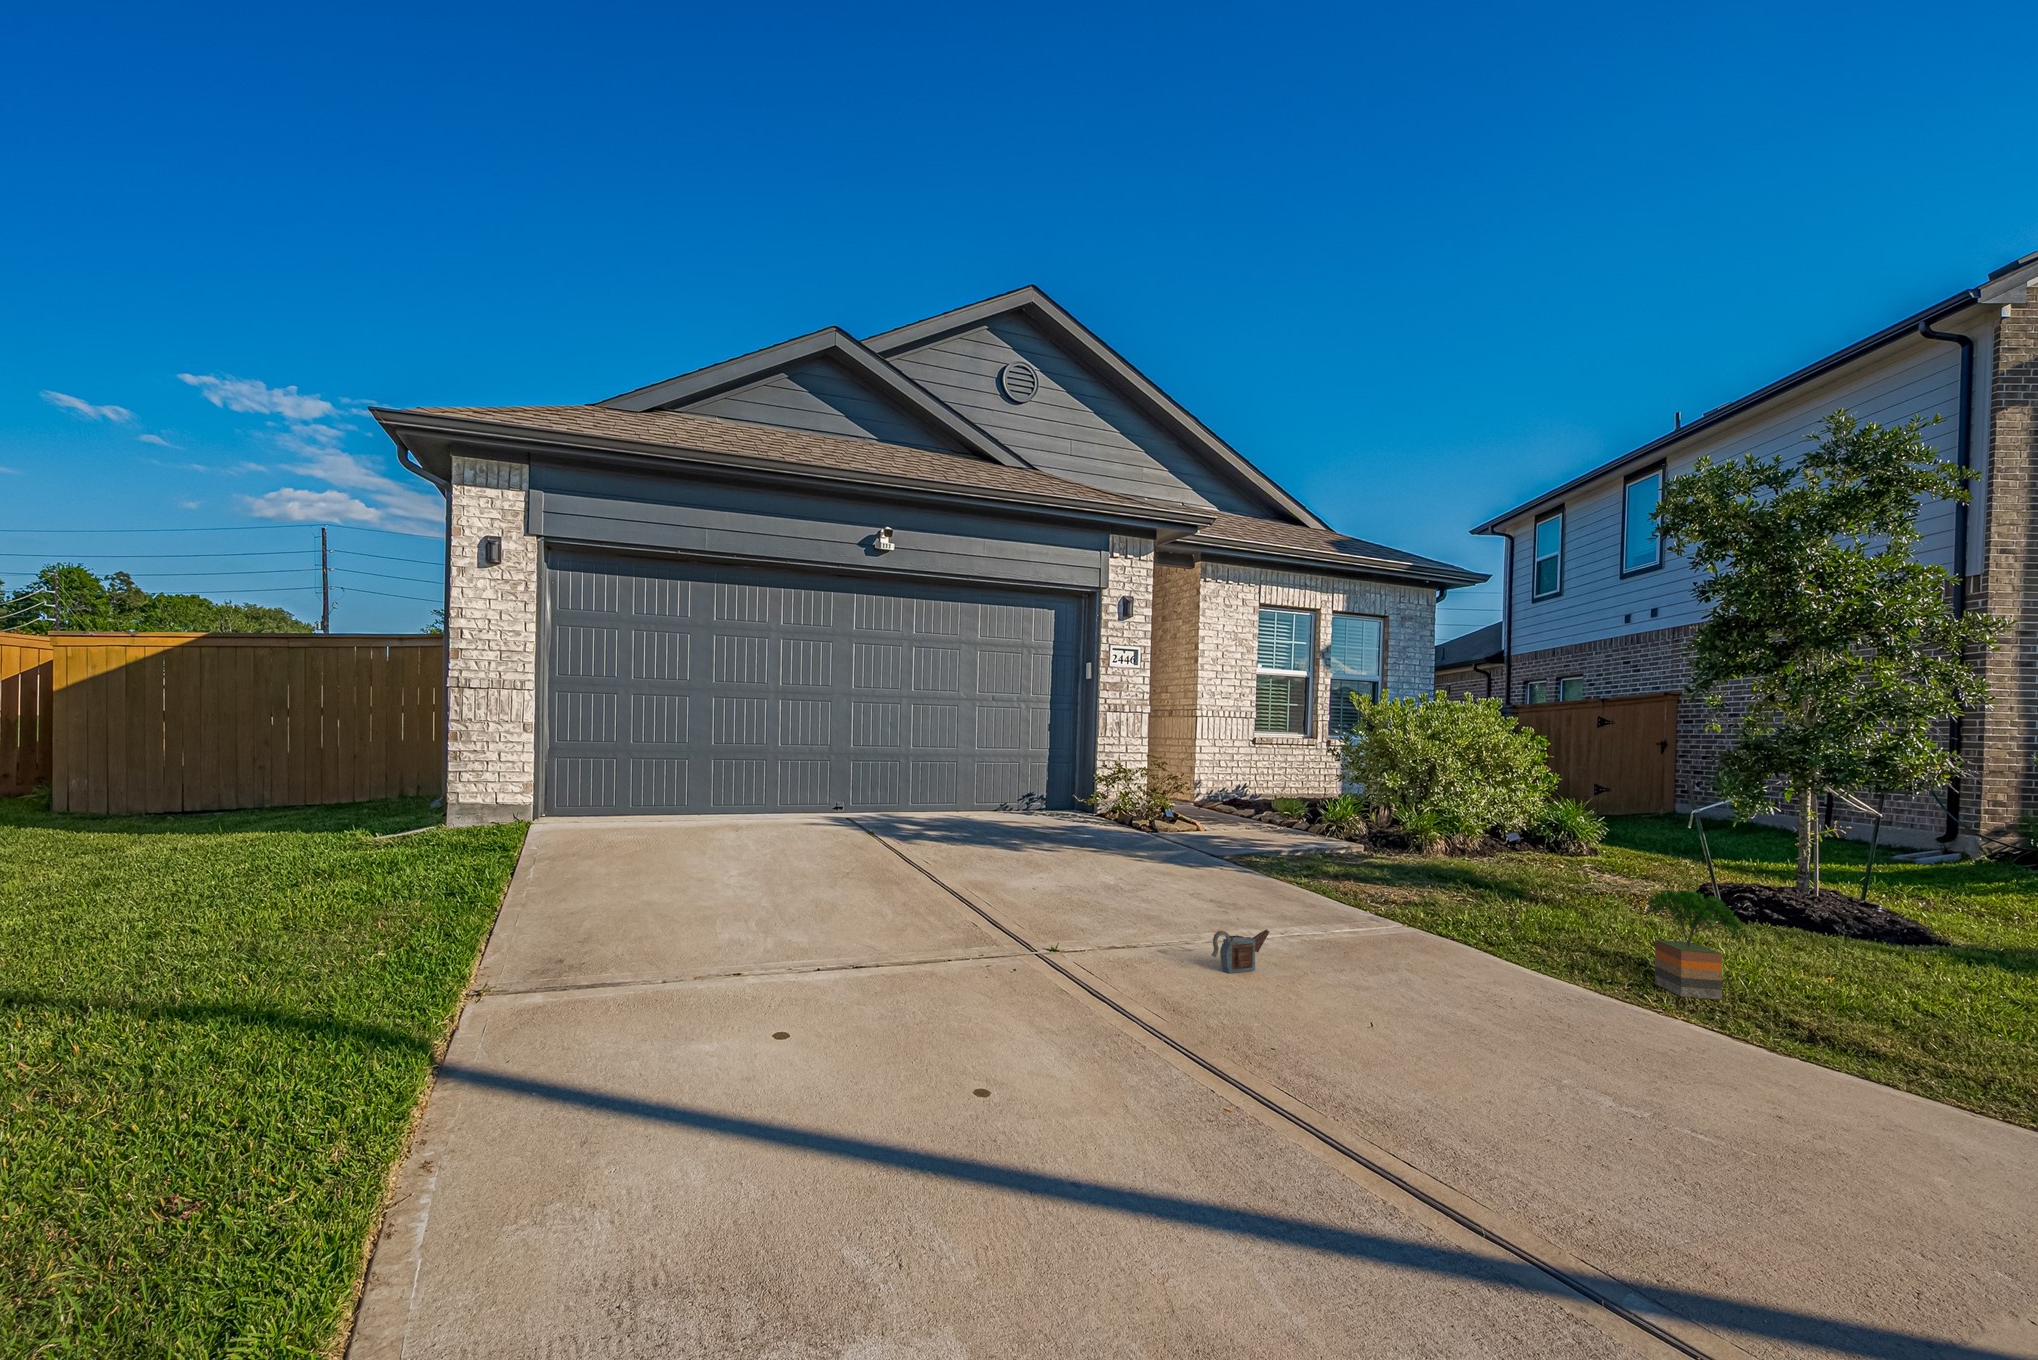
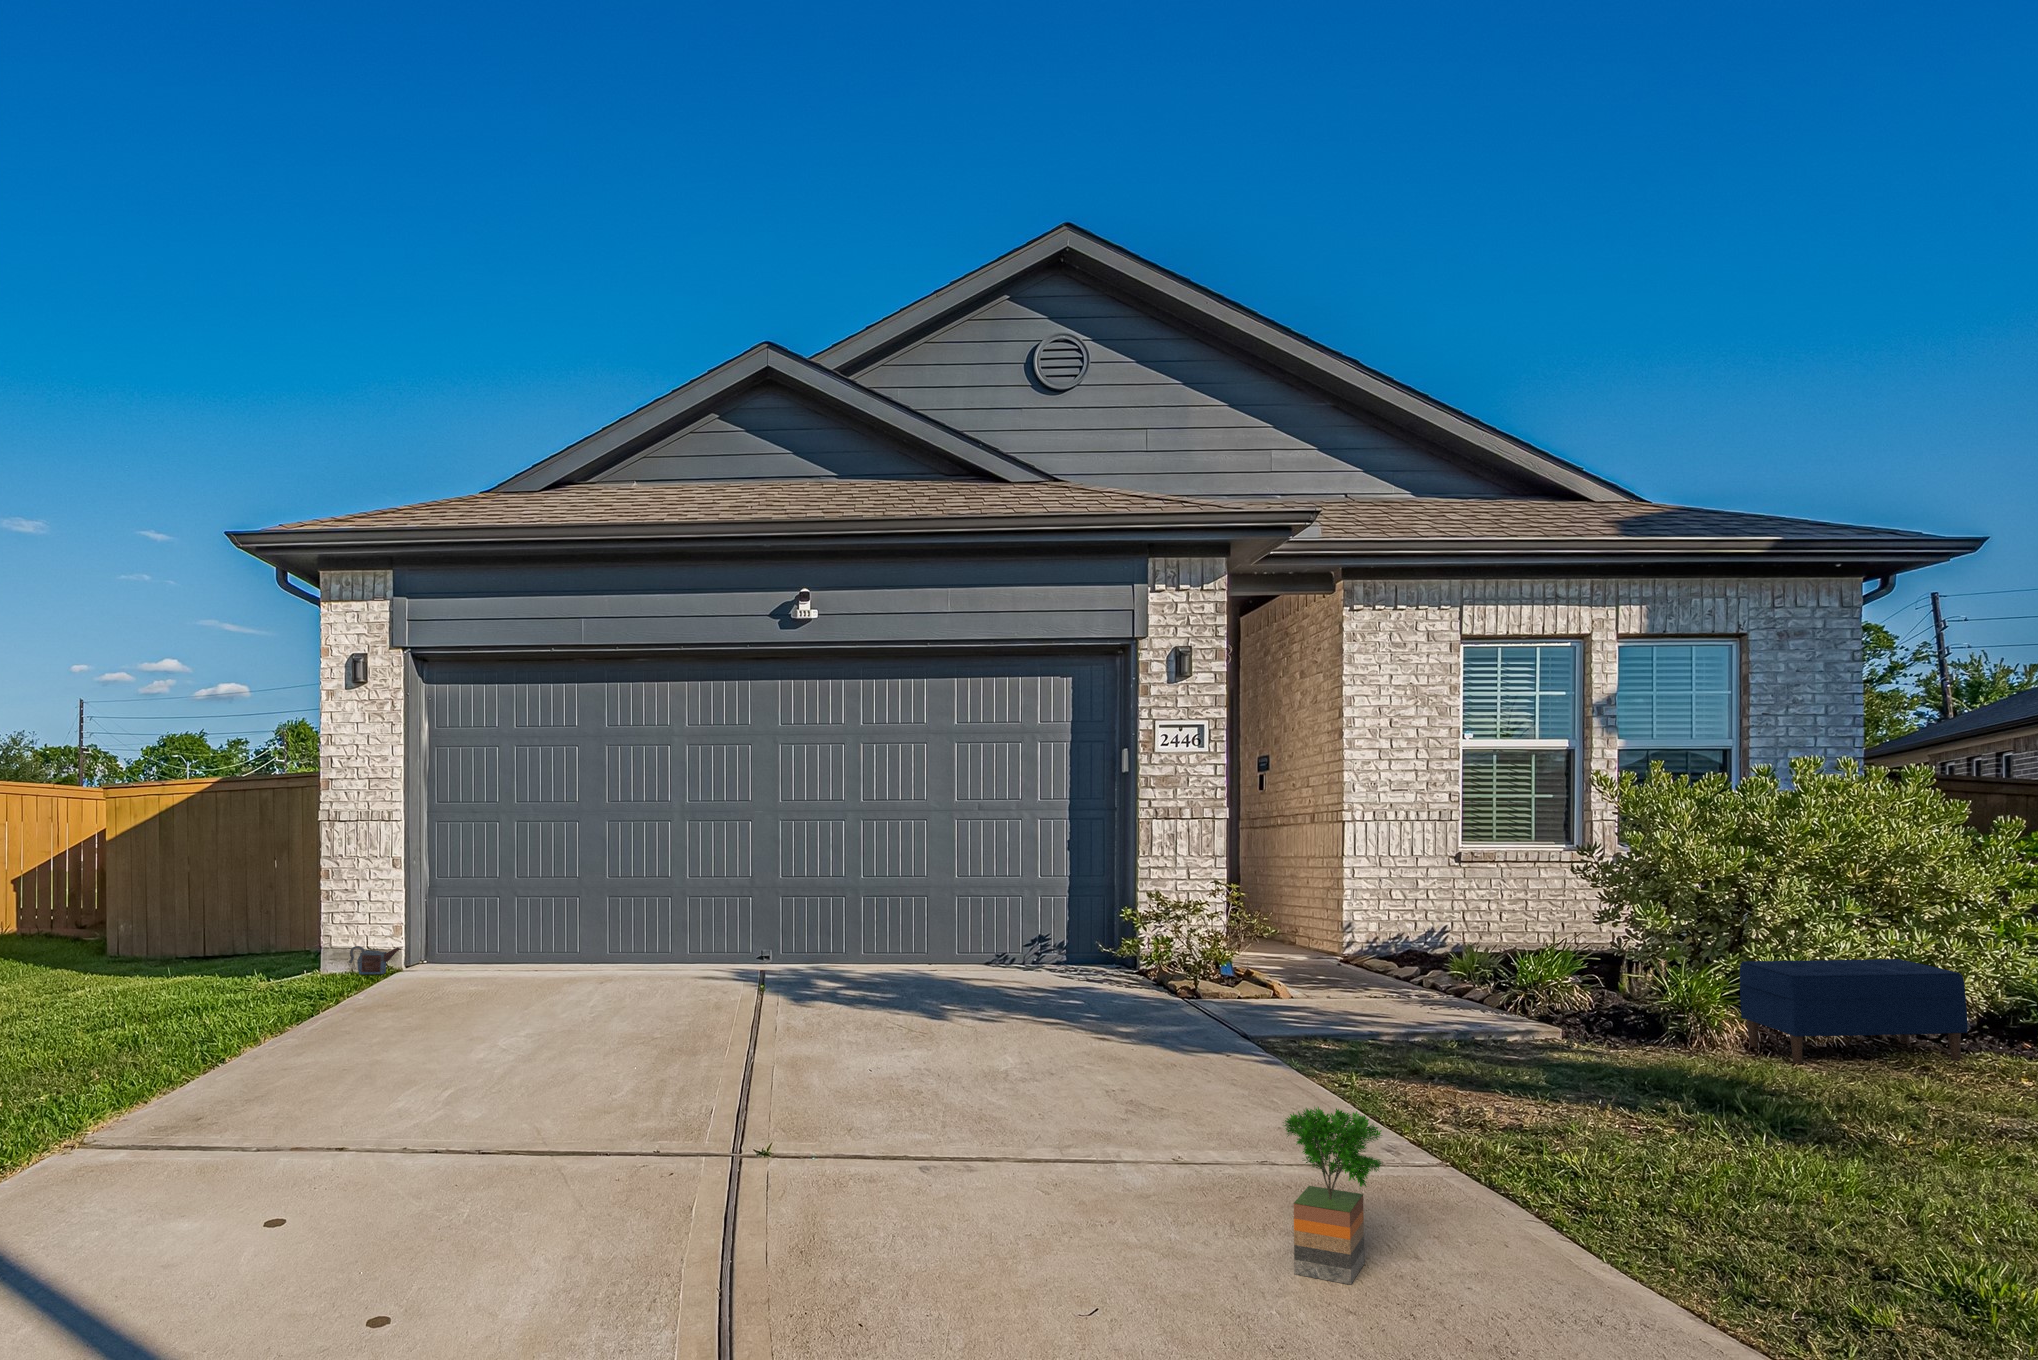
bench: none [1512,806,1627,866] -> present [1740,959,1968,1064]
watering can: present [1212,929,1269,973] -> present [349,946,400,974]

